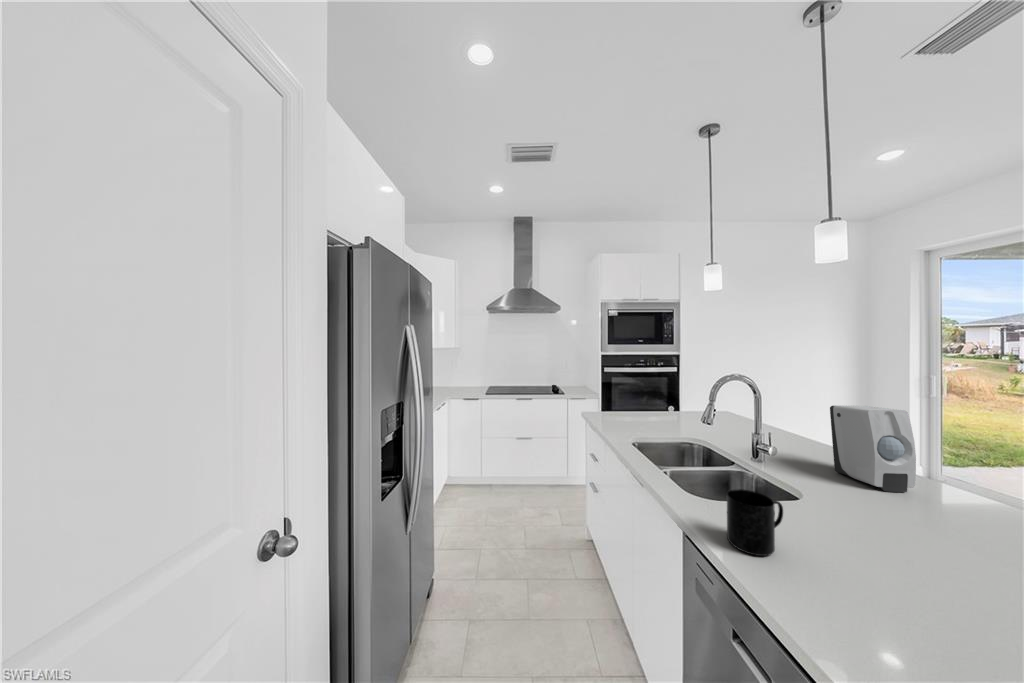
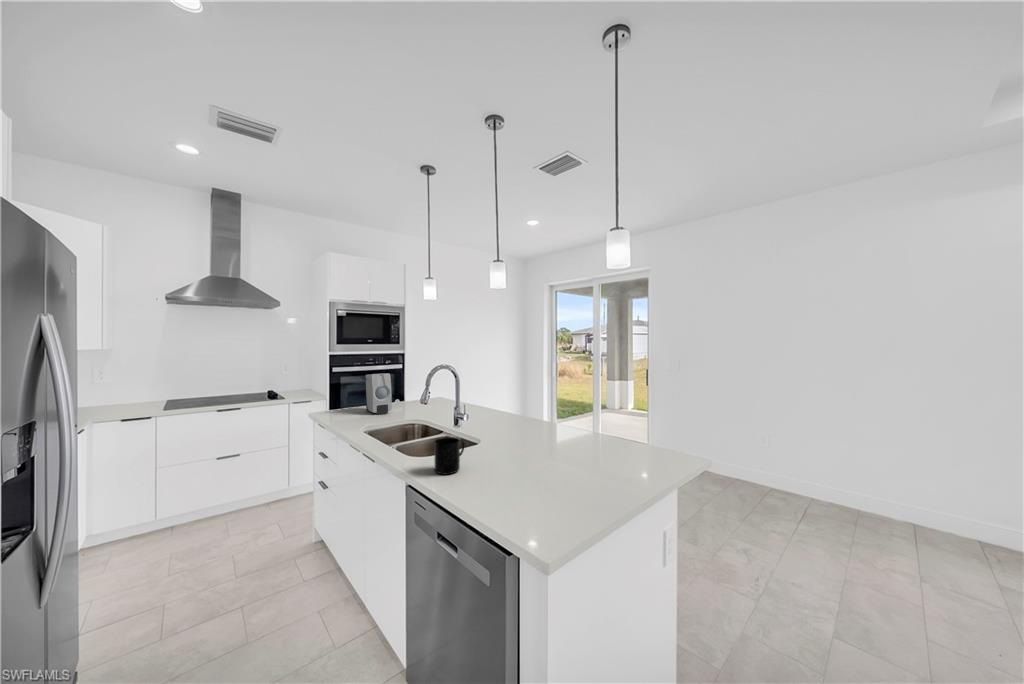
soap dispenser: present [830,406,916,492] -> present [365,373,392,415]

